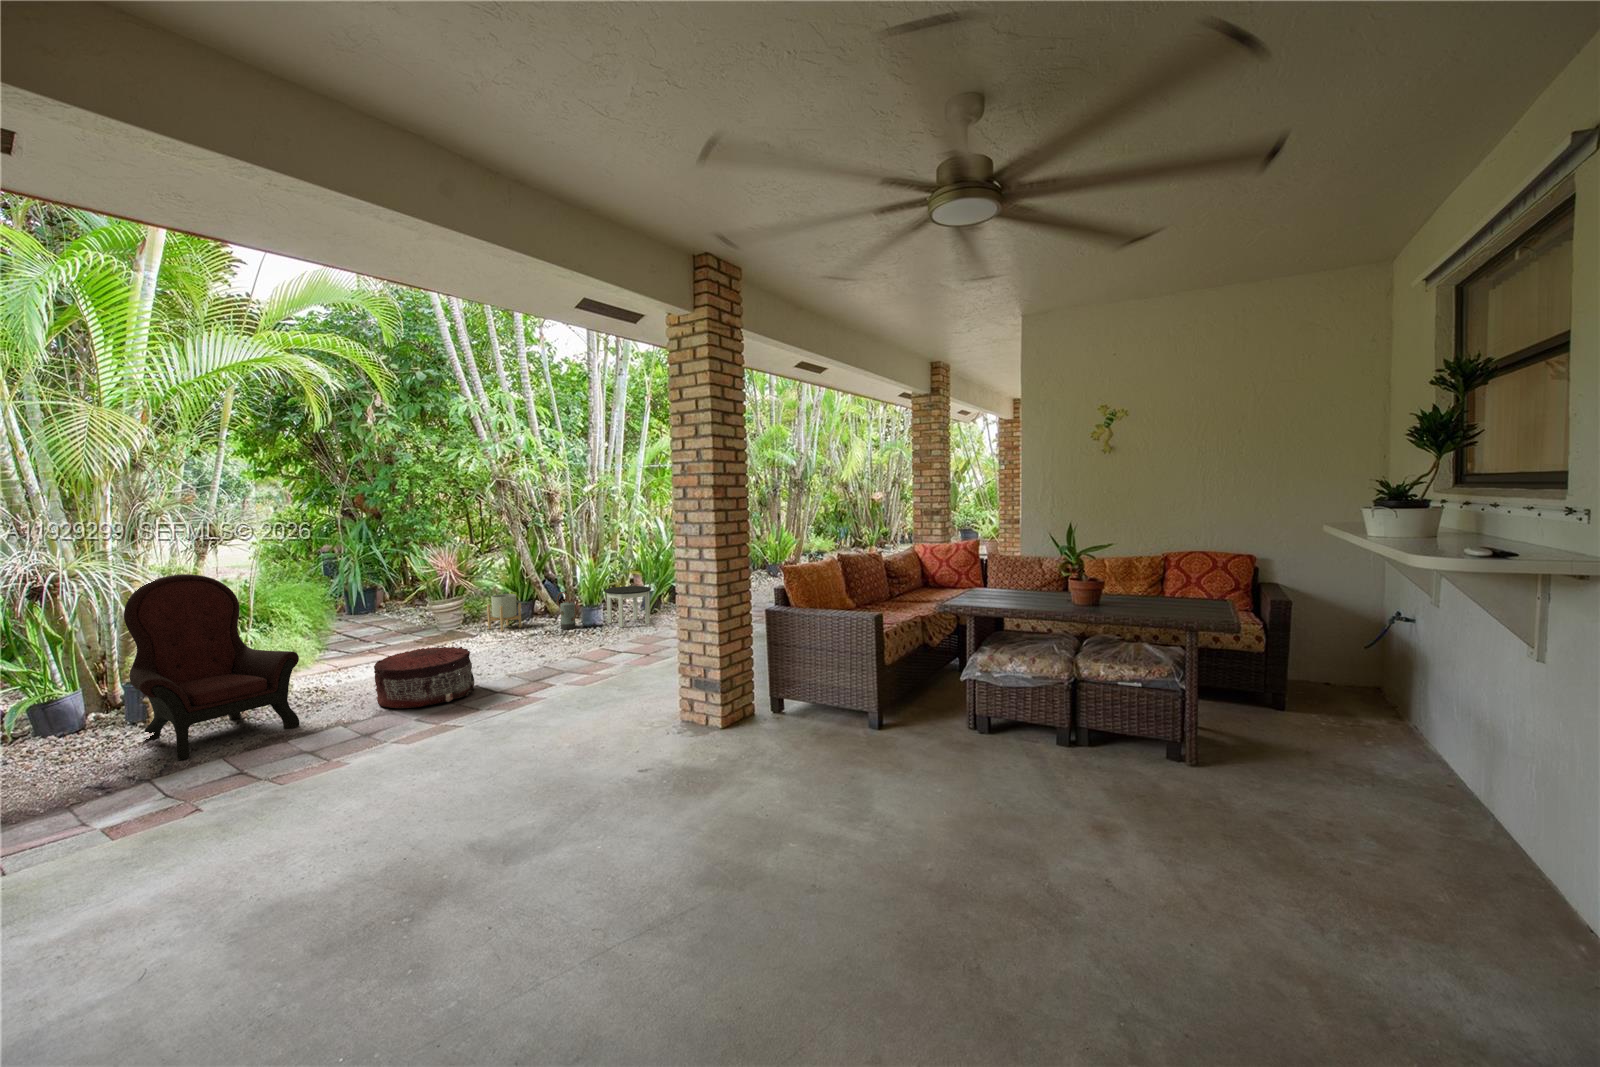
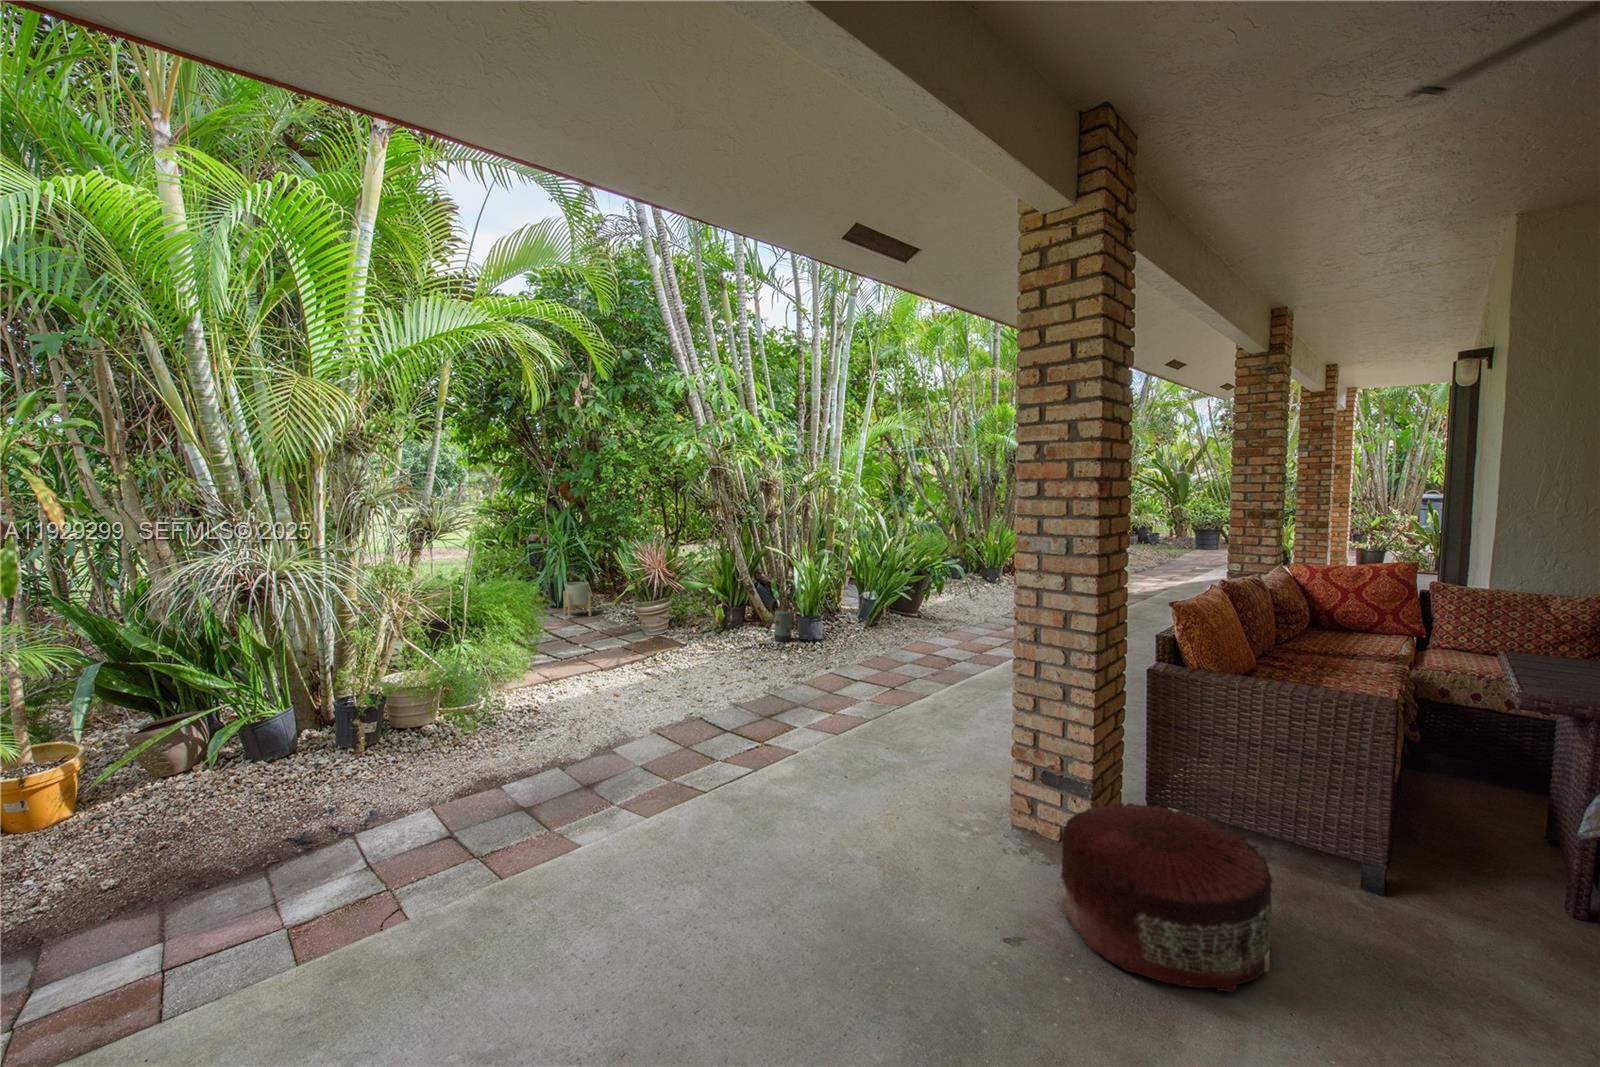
armchair: present [124,574,299,760] -> none [336,576,513,805]
round table: present [605,586,651,627] -> none [824,593,877,643]
planter: present [487,594,522,631] -> present [563,582,591,618]
pouf: present [374,647,474,708] -> present [1061,803,1272,992]

